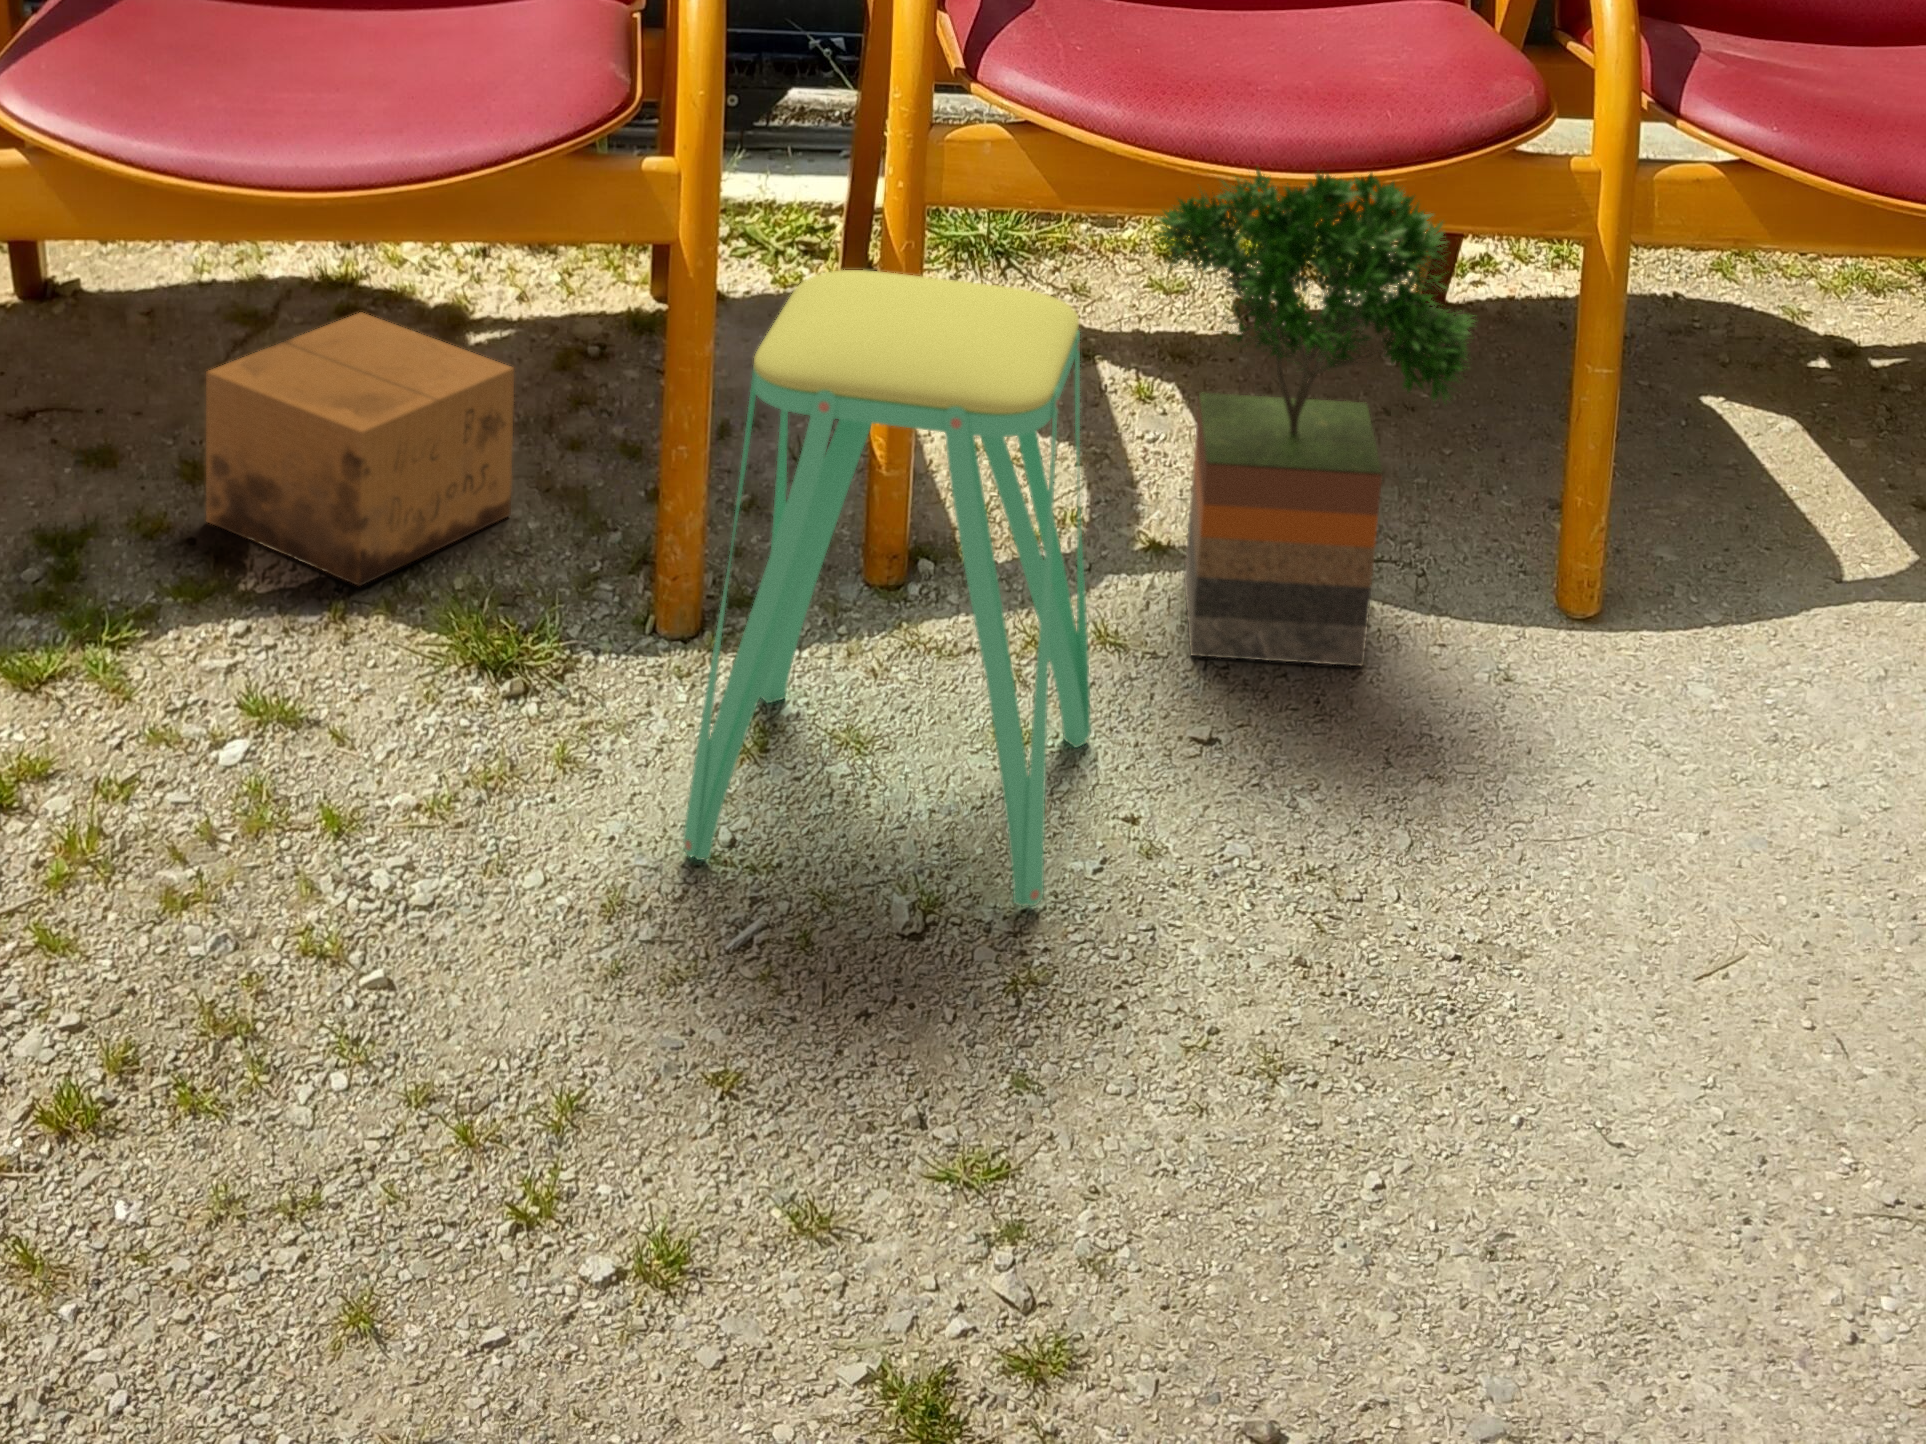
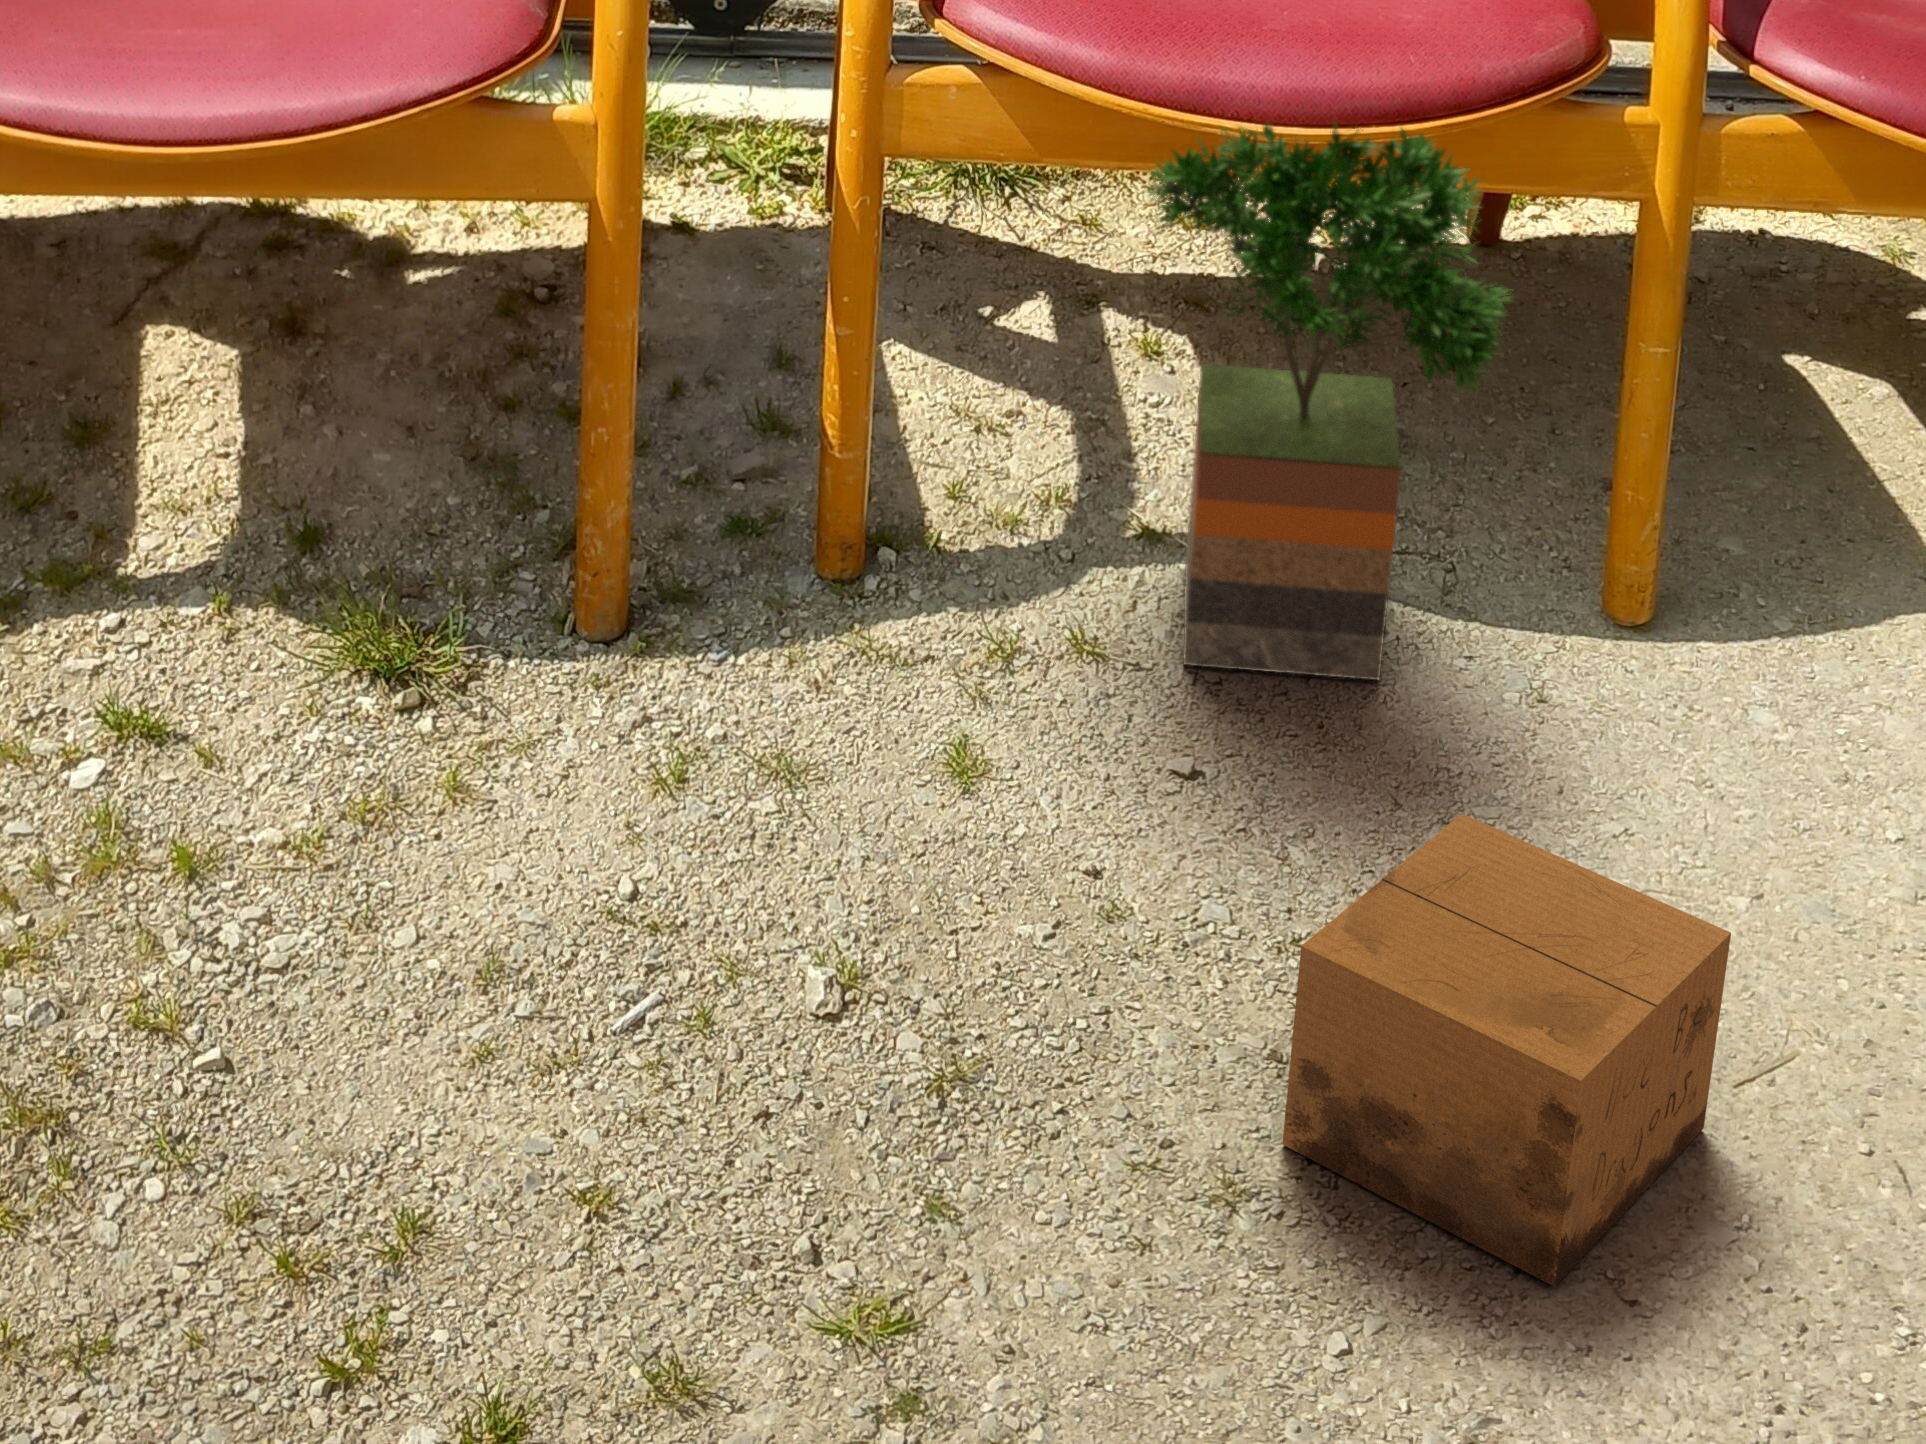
stool: present [683,270,1091,906] -> none [579,243,1059,982]
cardboard box: present [206,313,514,586] -> present [1282,814,1731,1287]

